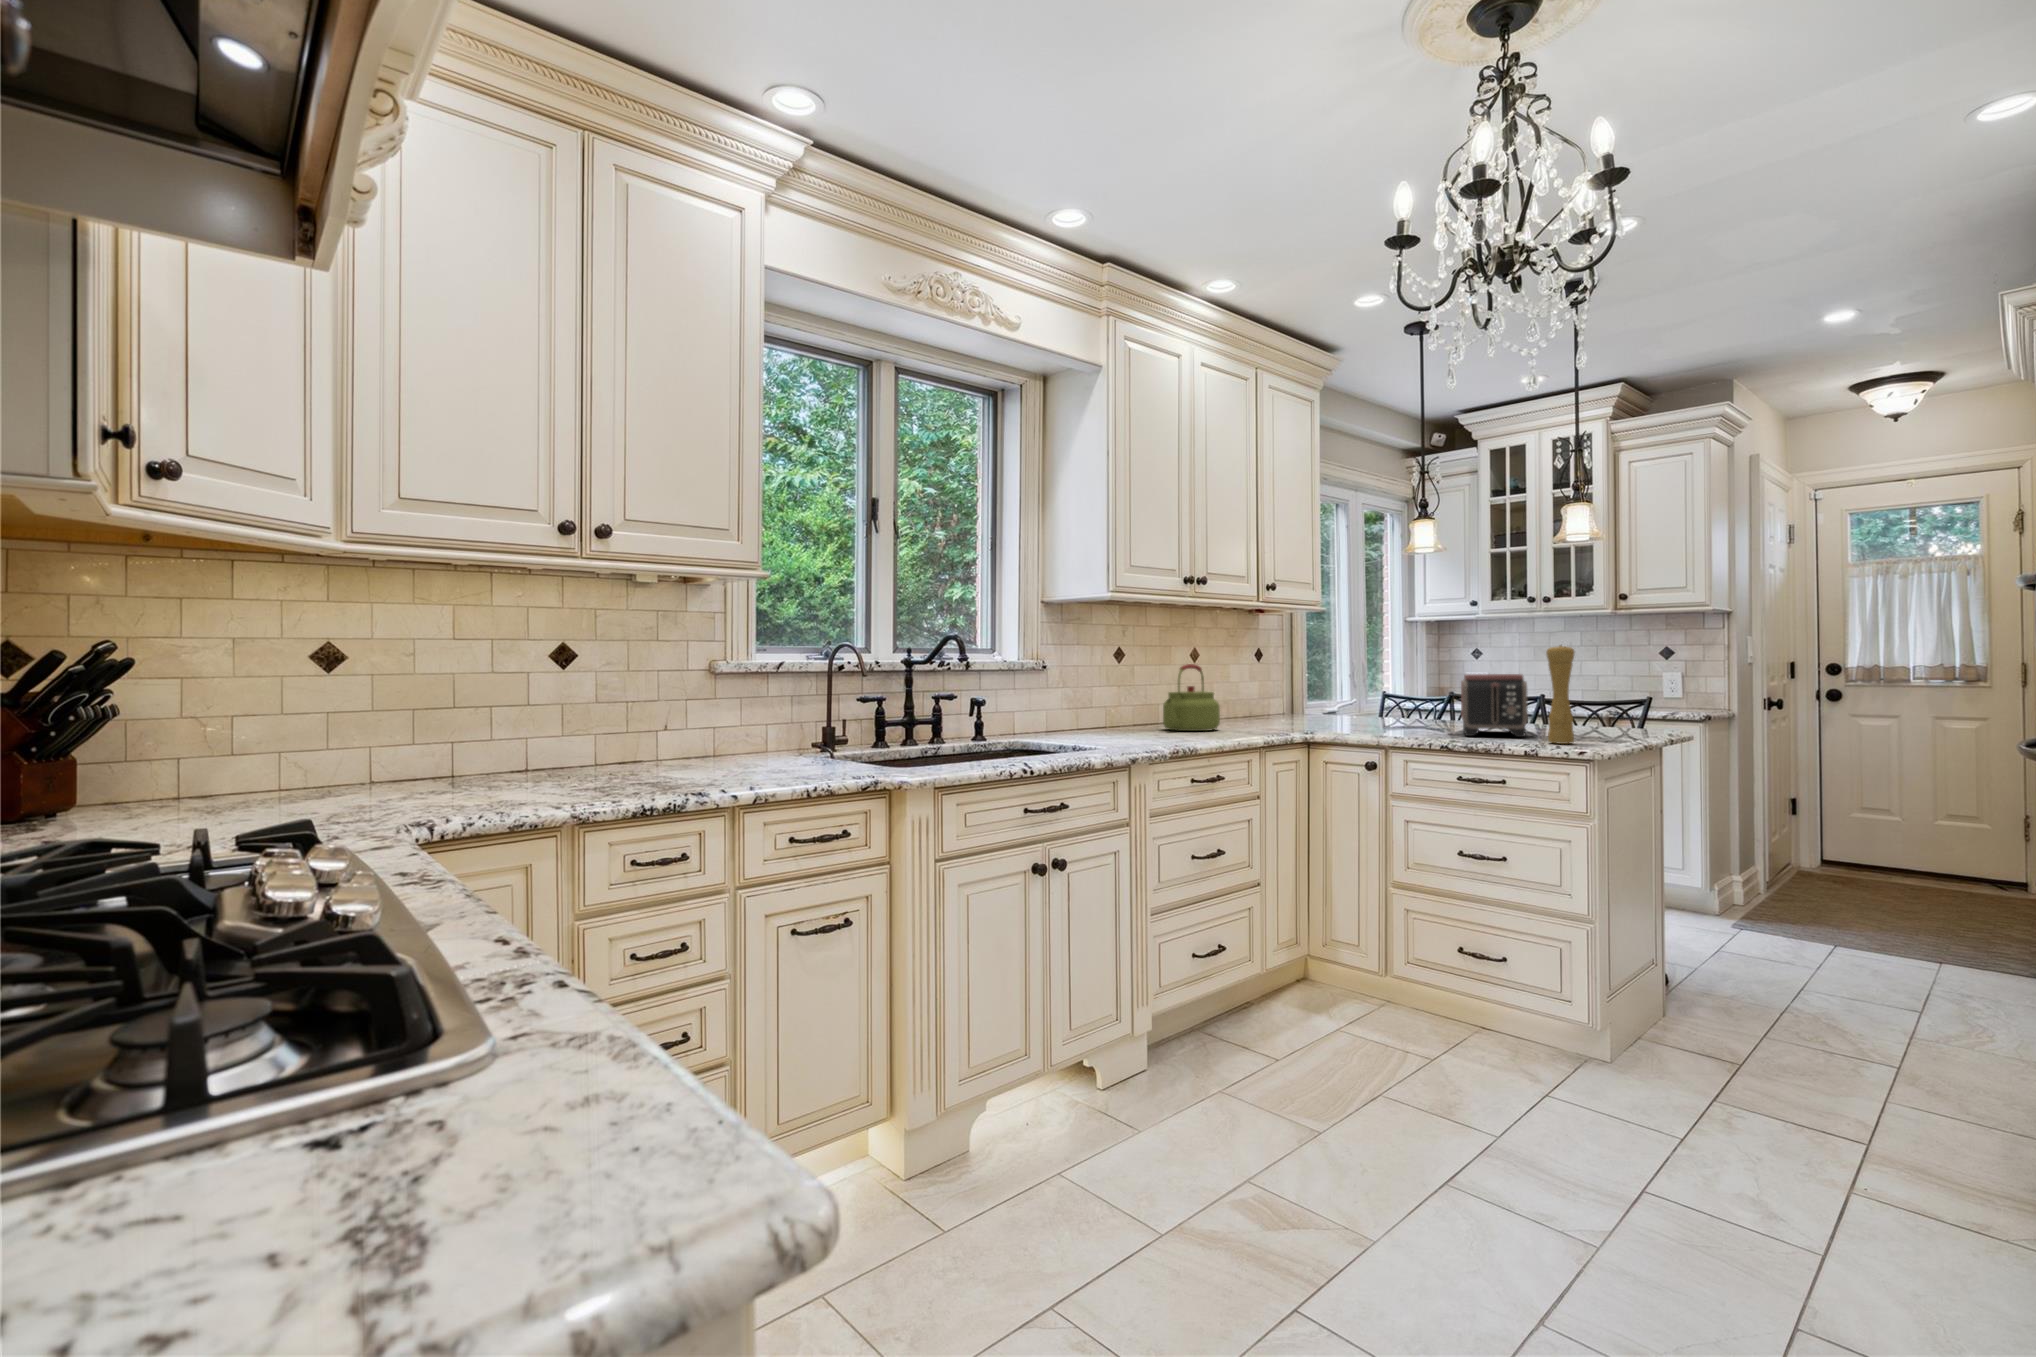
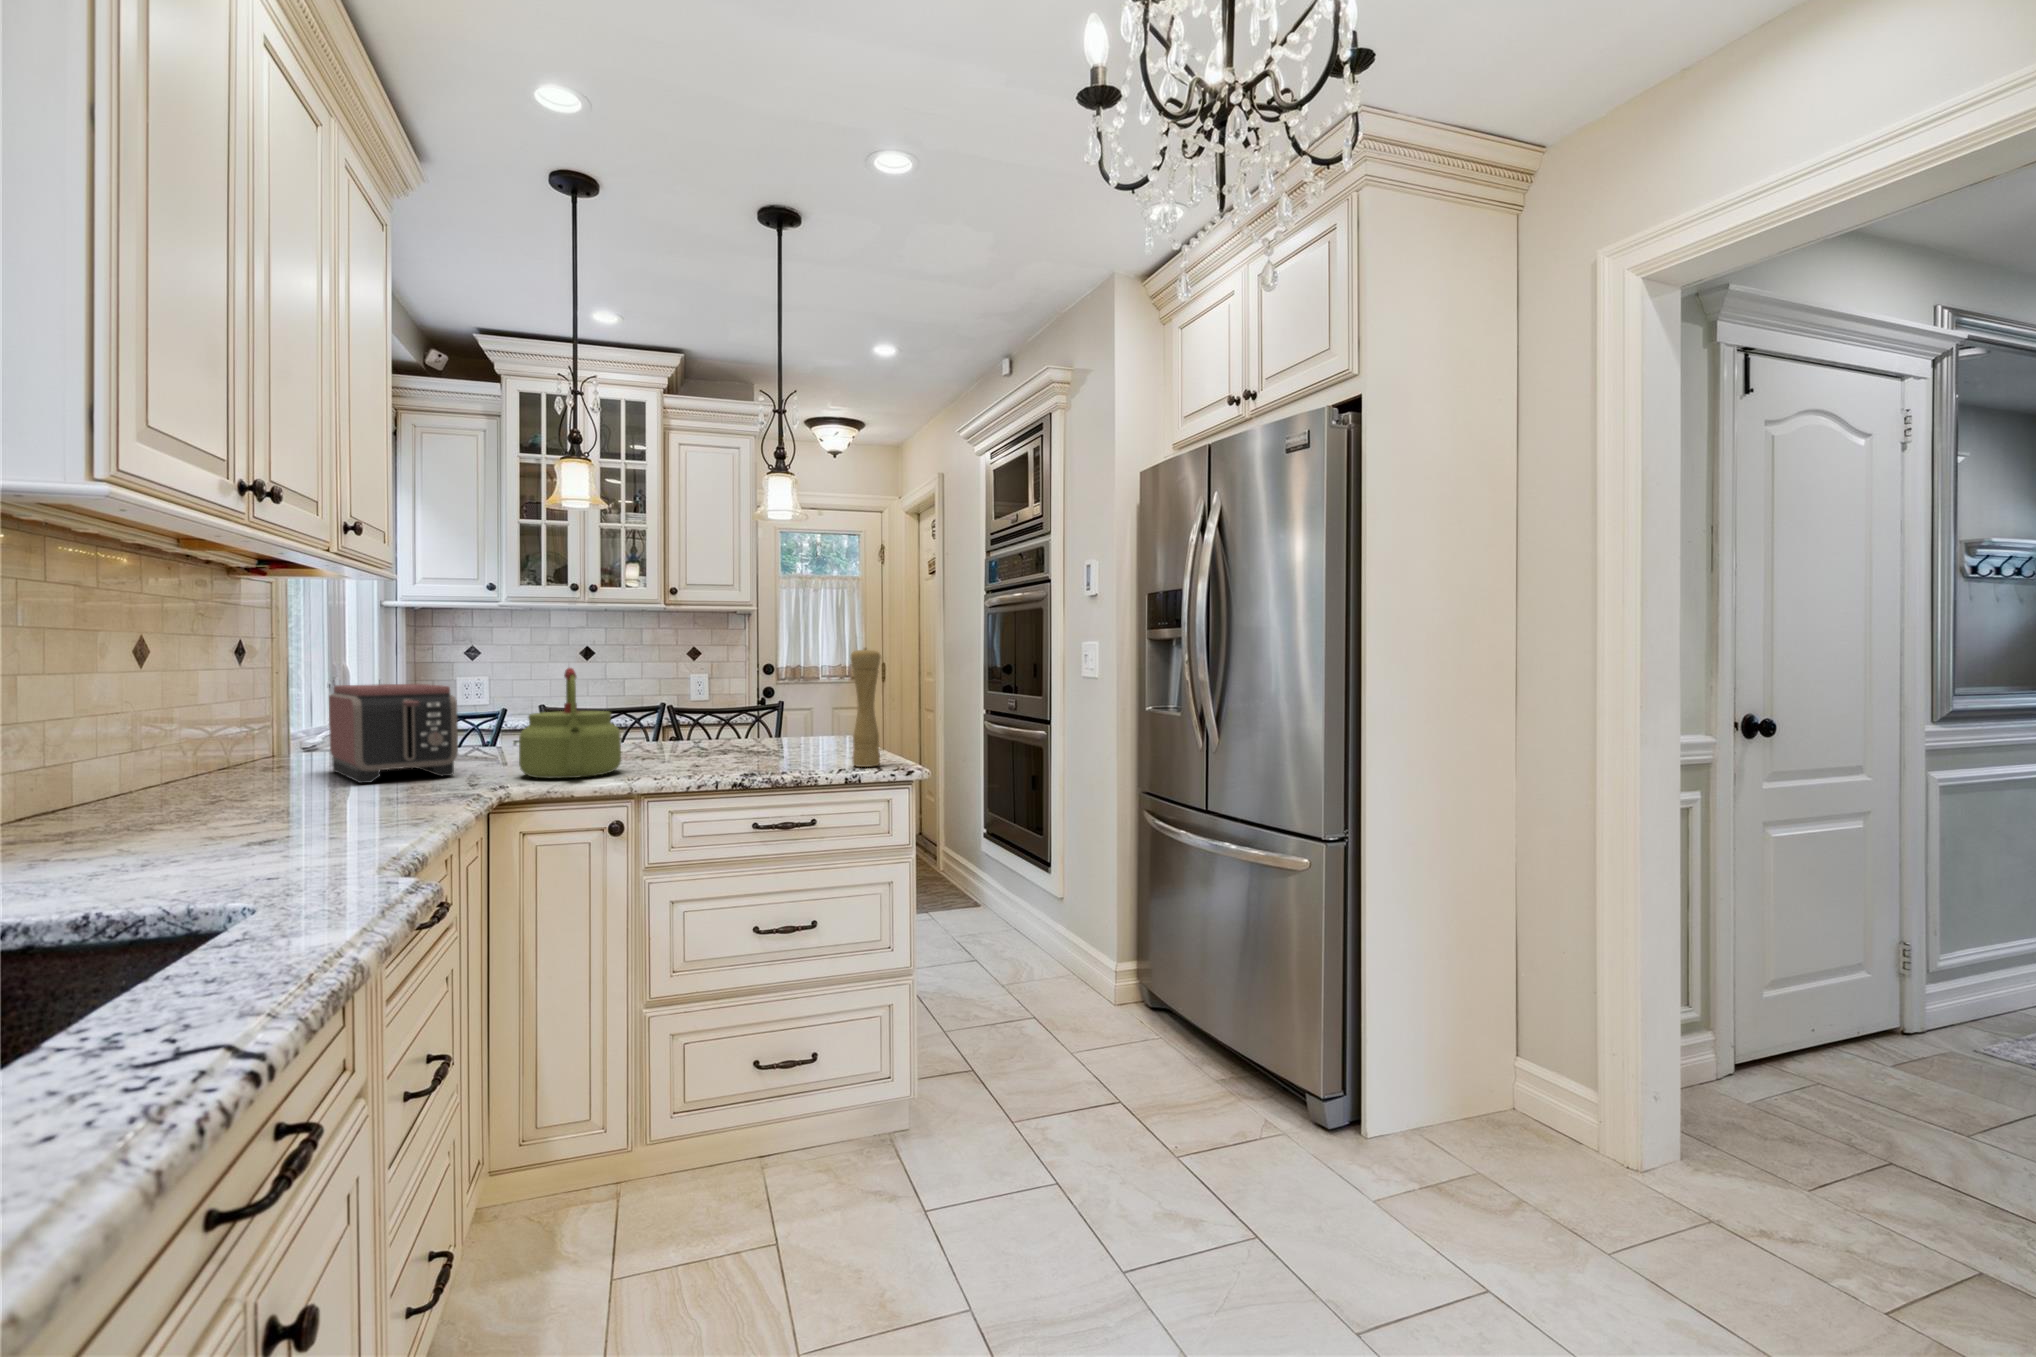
kettle: present [1163,664,1220,731] -> present [519,668,621,778]
toaster: present [1461,674,1528,737] -> present [329,684,458,783]

